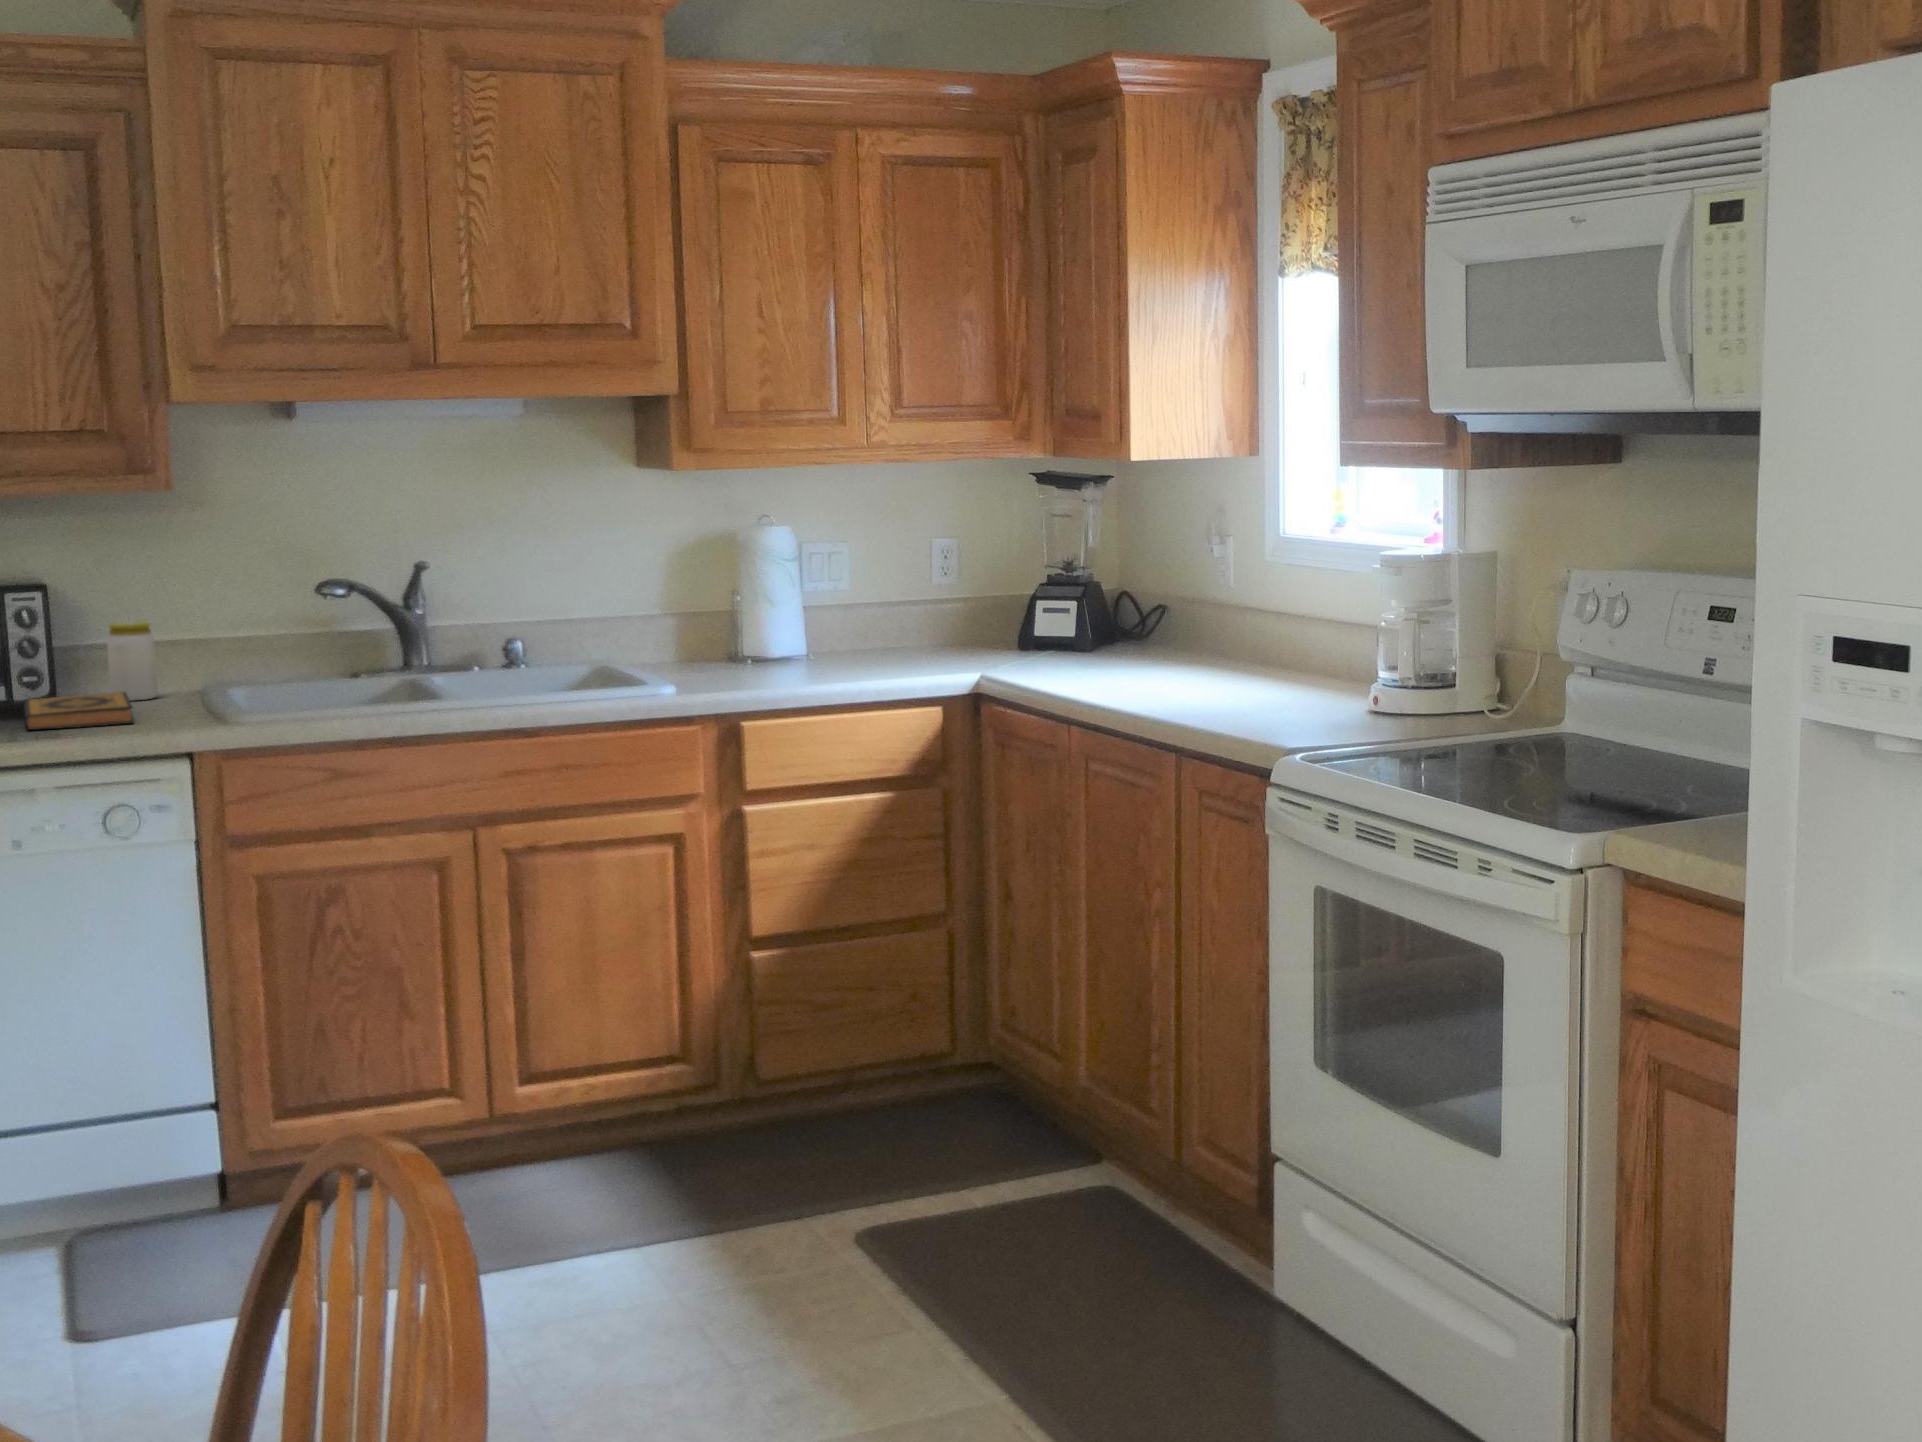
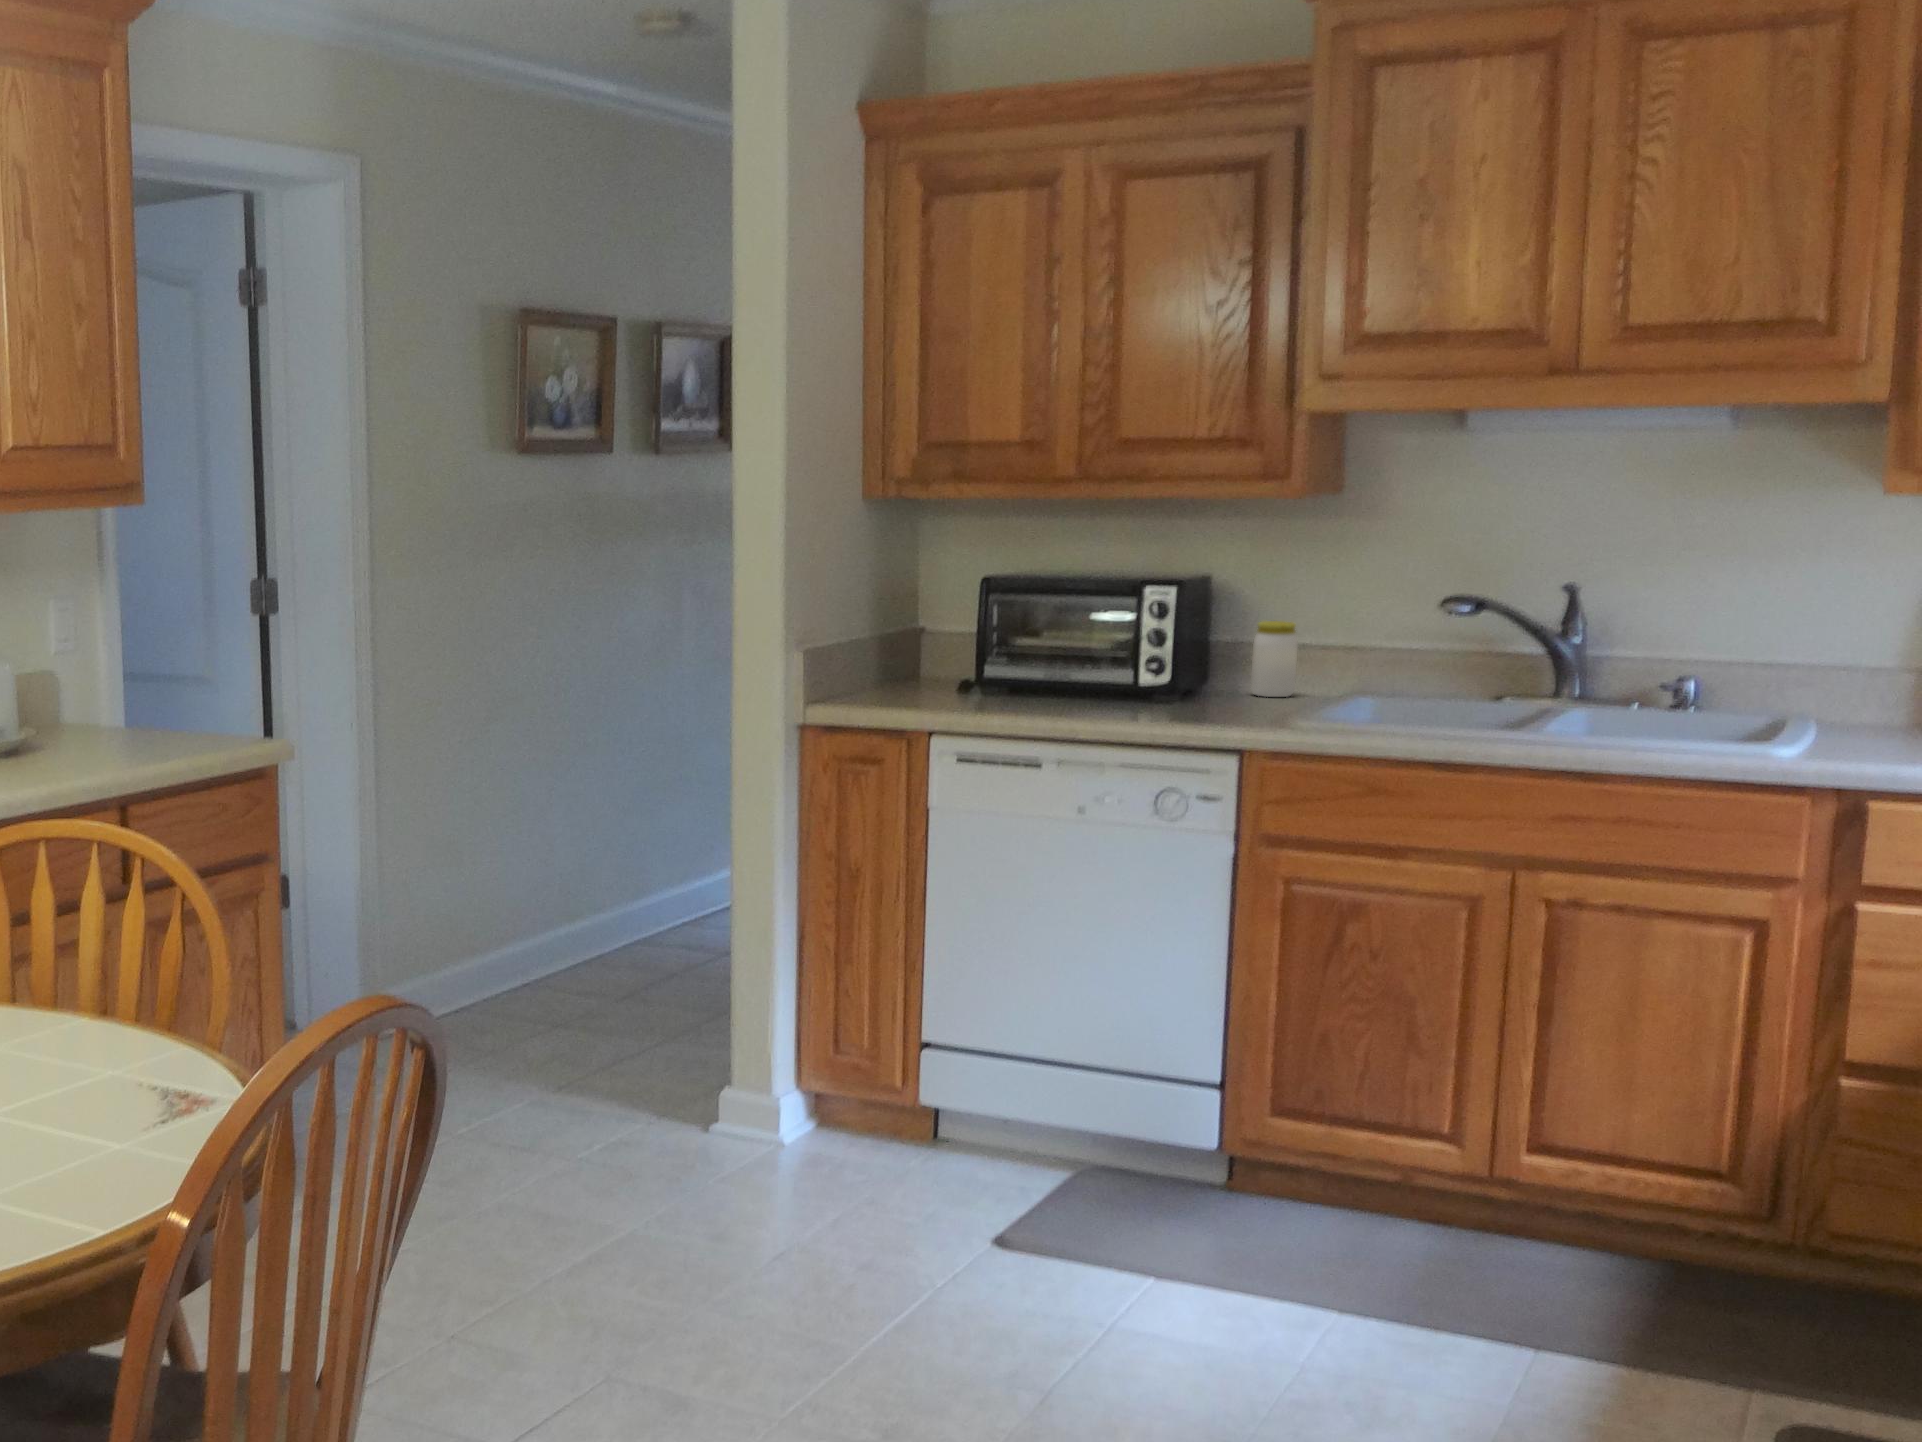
hardback book: present [25,692,133,730] -> none [1126,685,1244,718]

